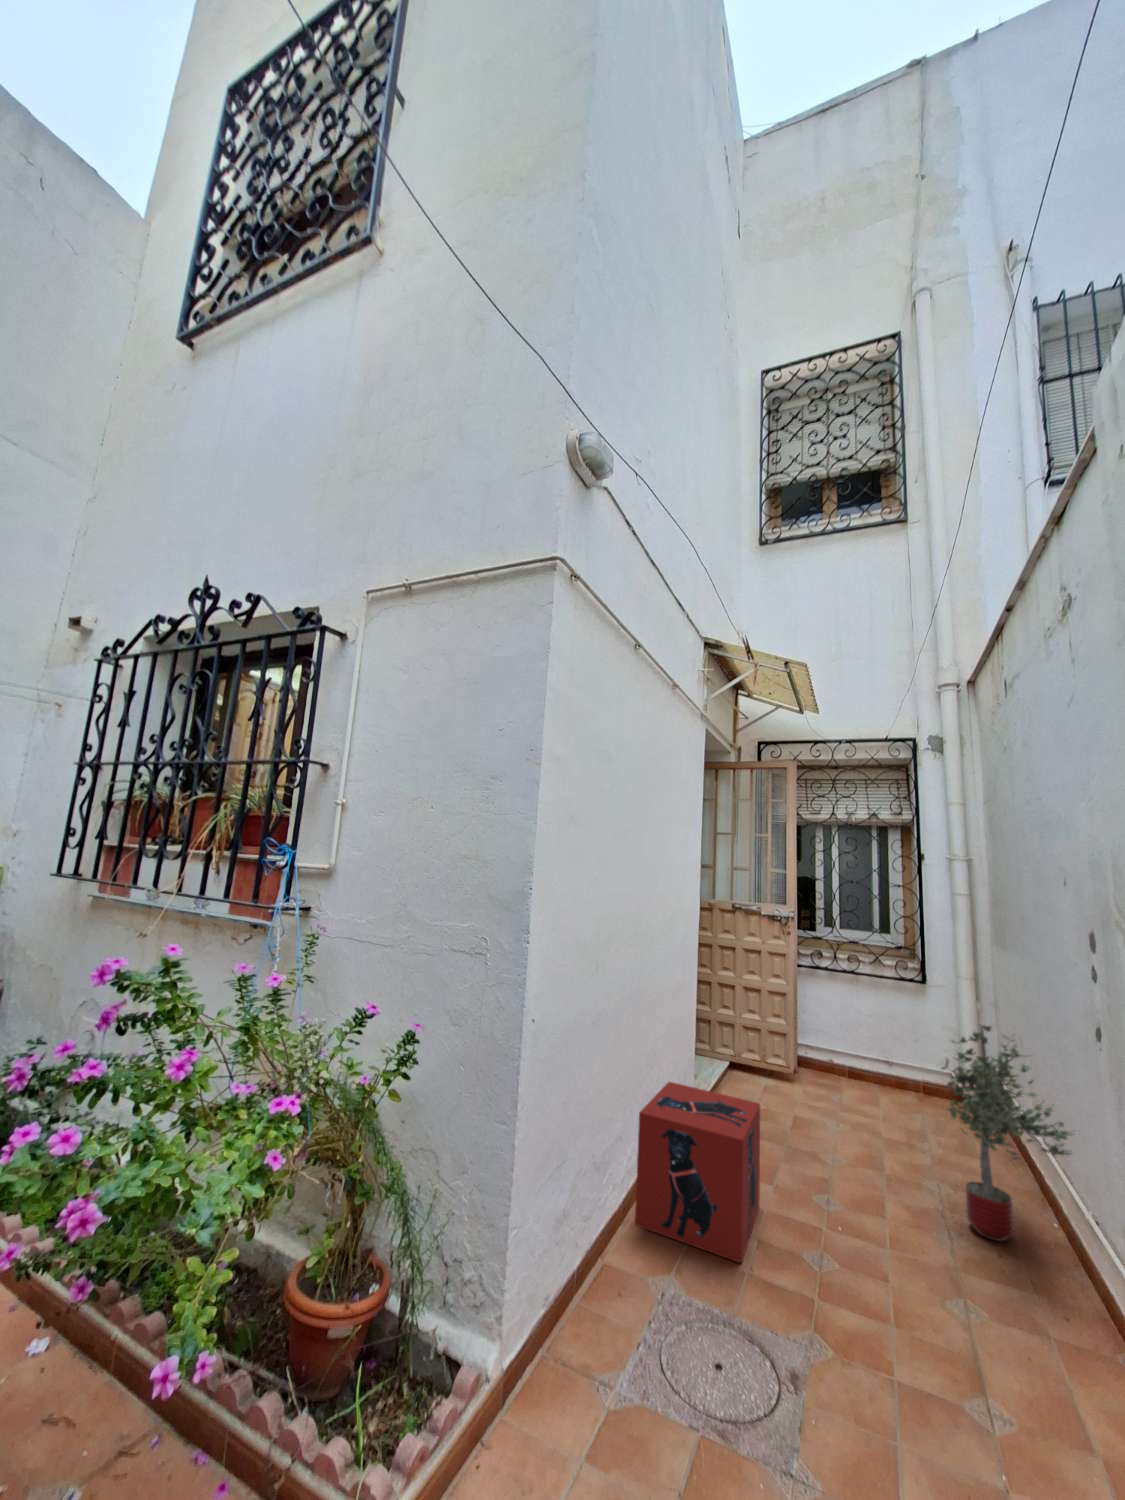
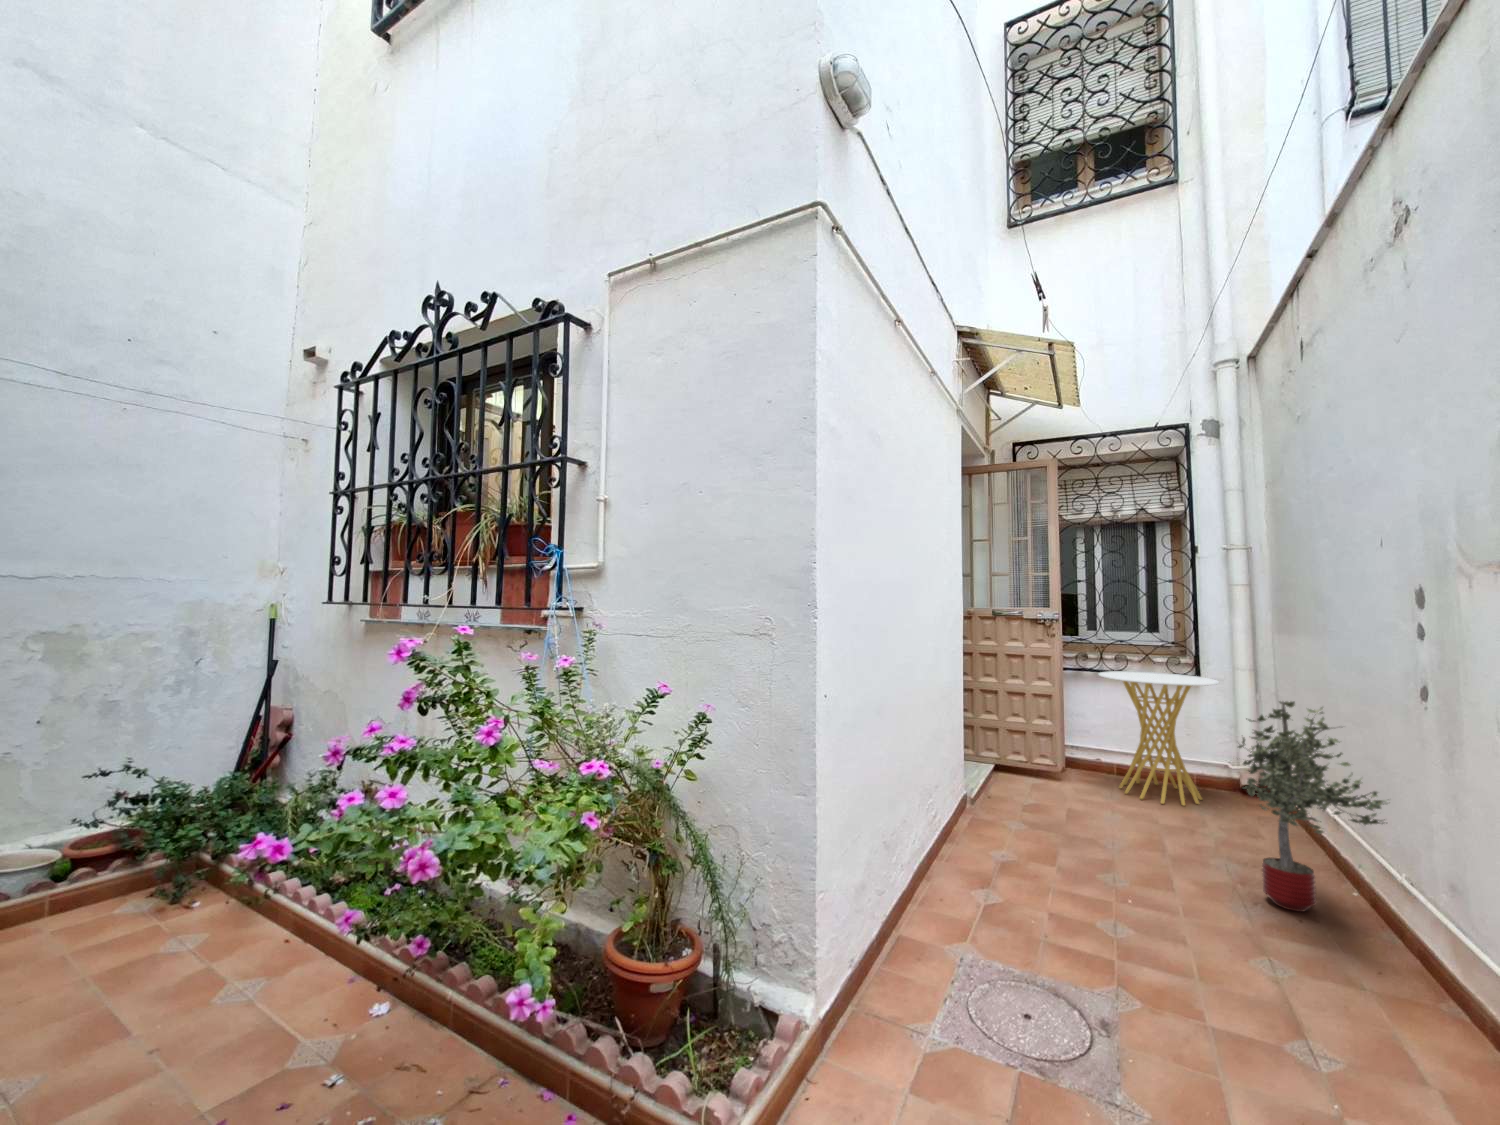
side table: none [831,970,940,1114] -> present [1099,671,1219,805]
storage box: present [635,1082,760,1263] -> none [922,774,1045,934]

